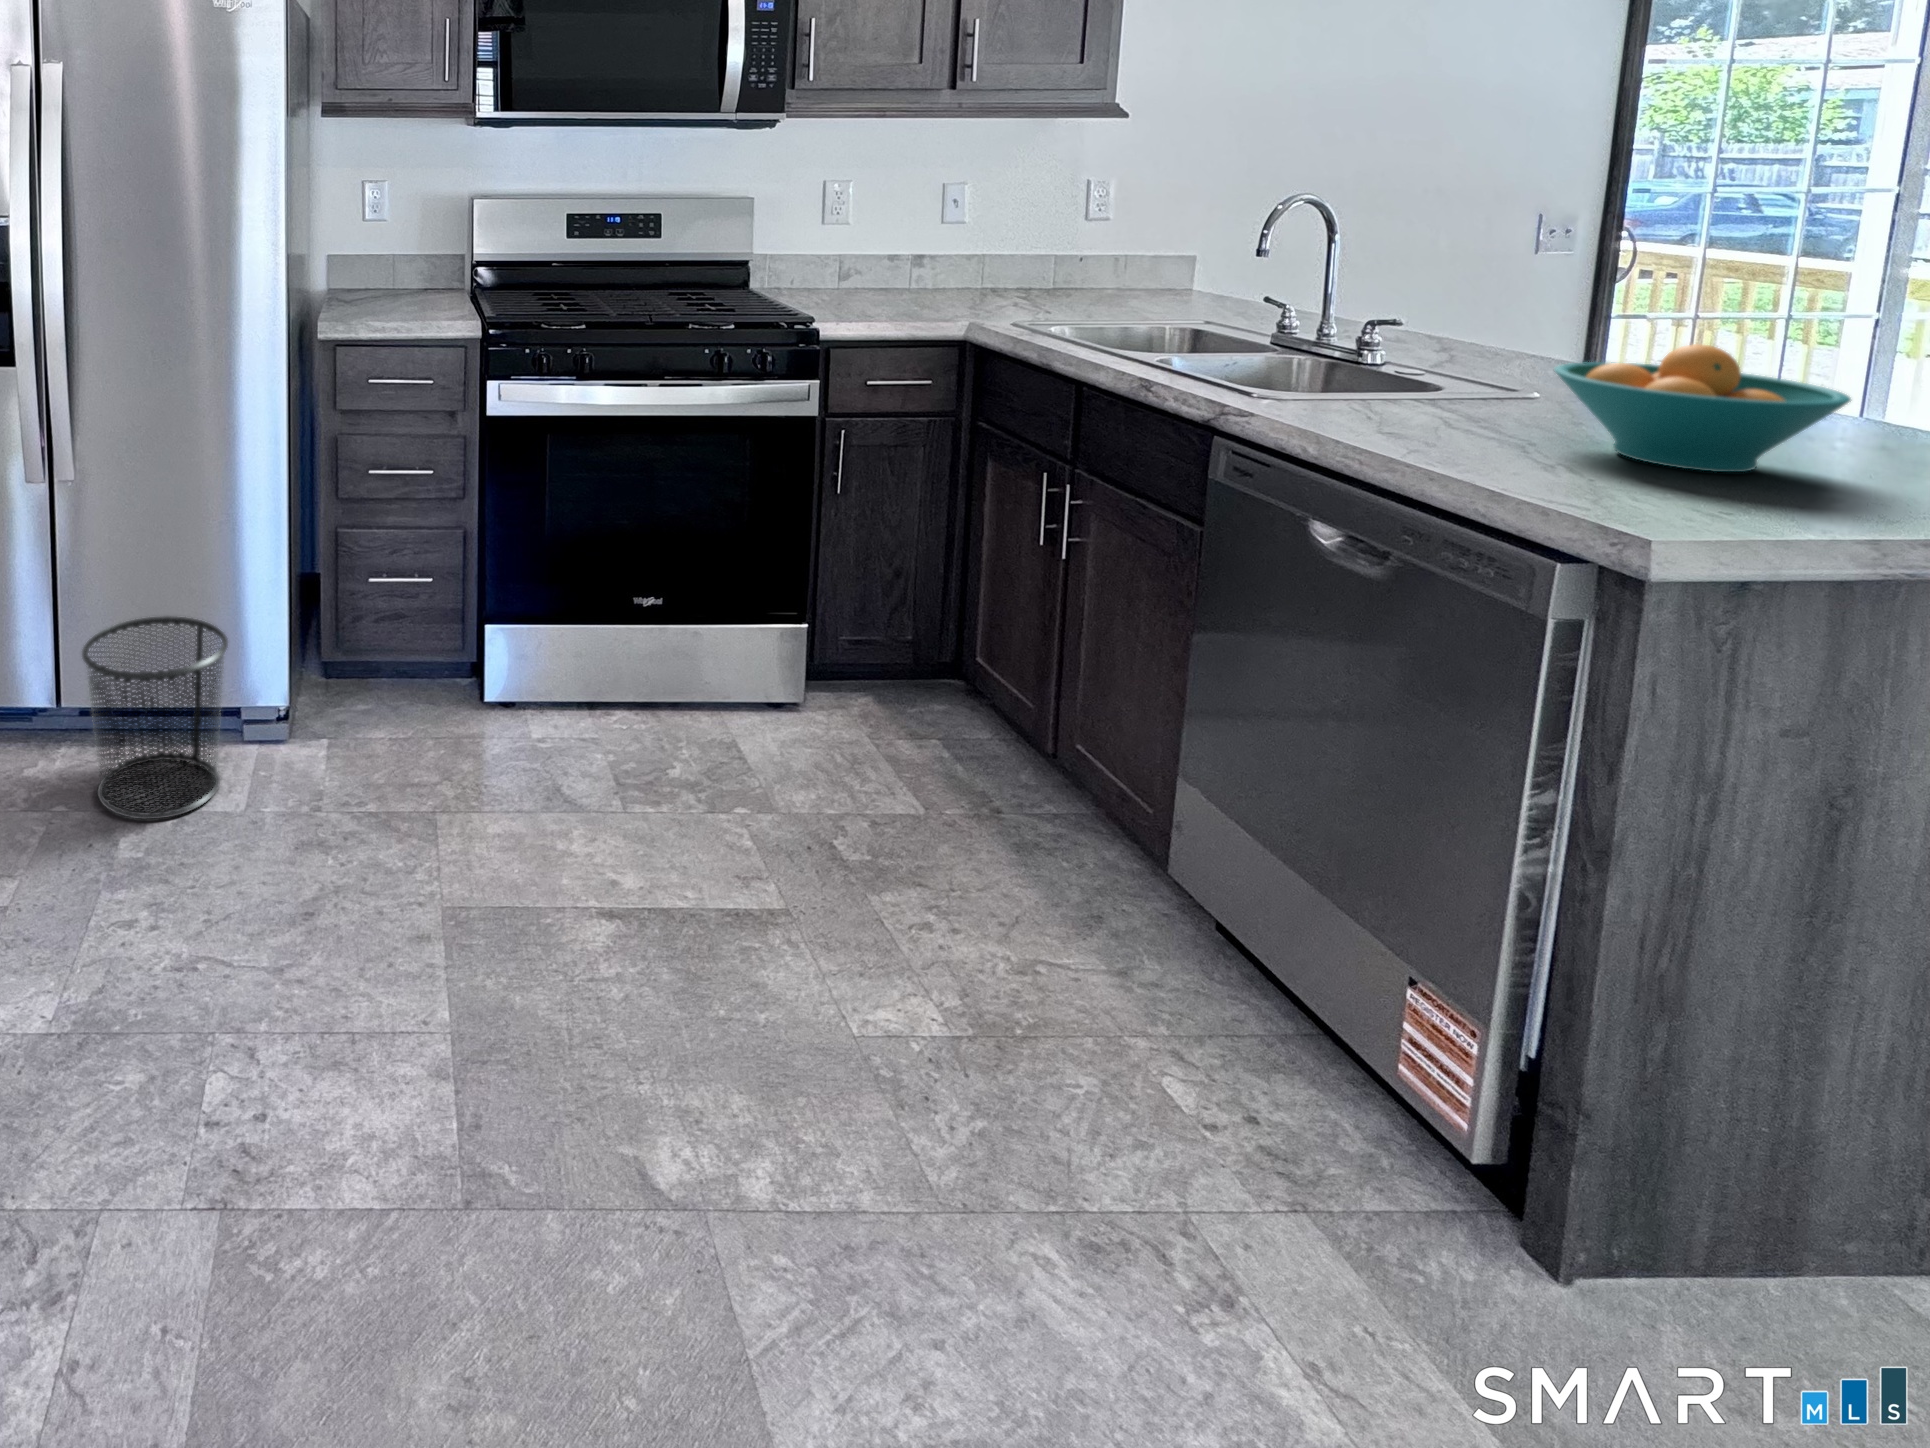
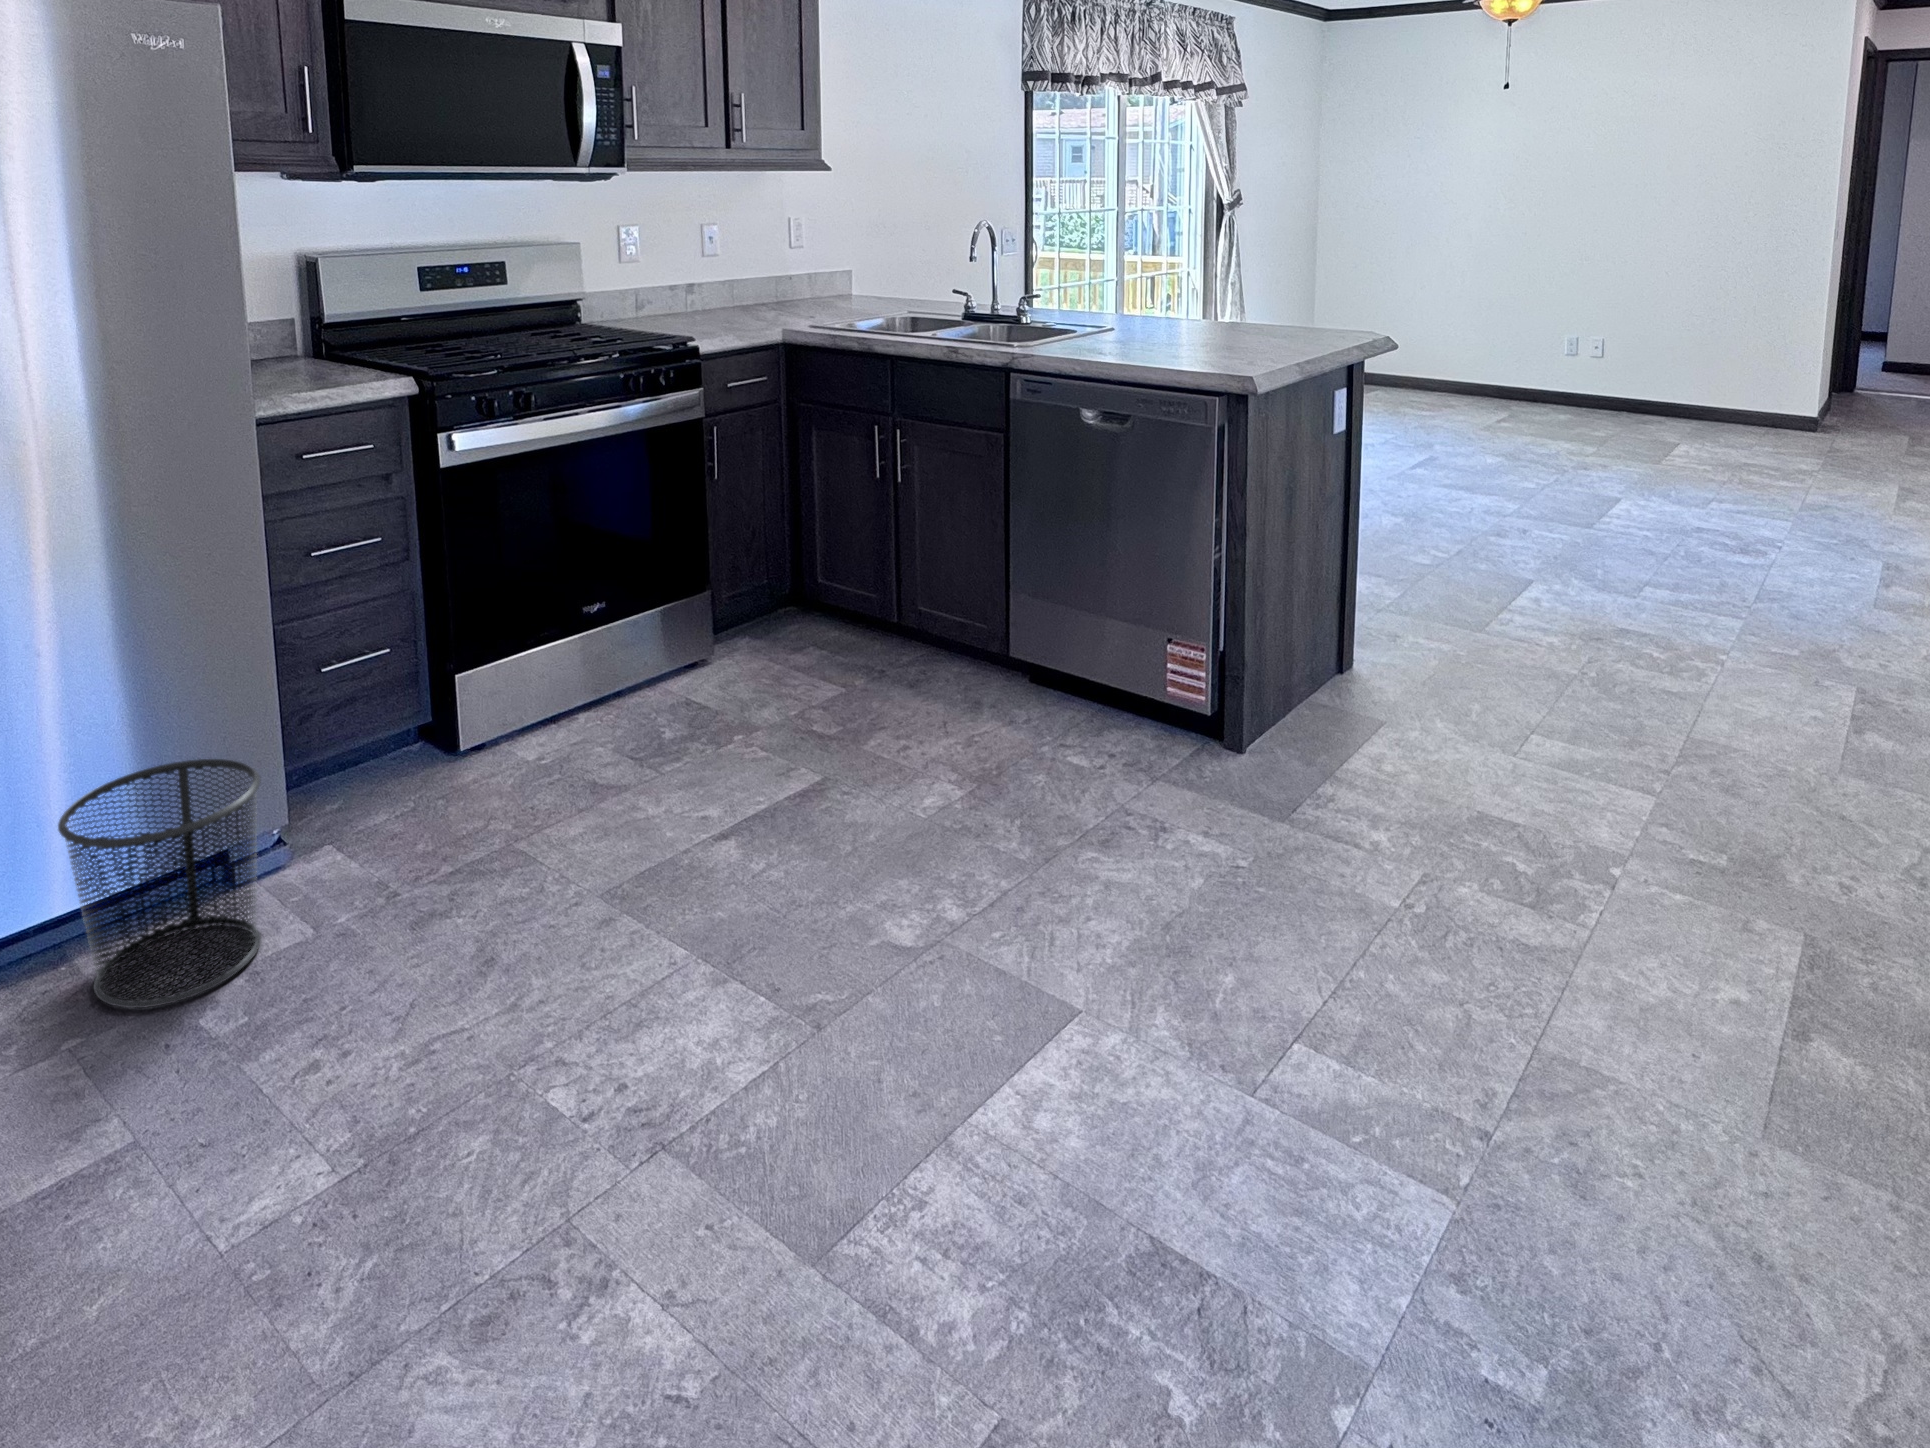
fruit bowl: present [1554,344,1851,472] -> none [1156,286,1263,349]

